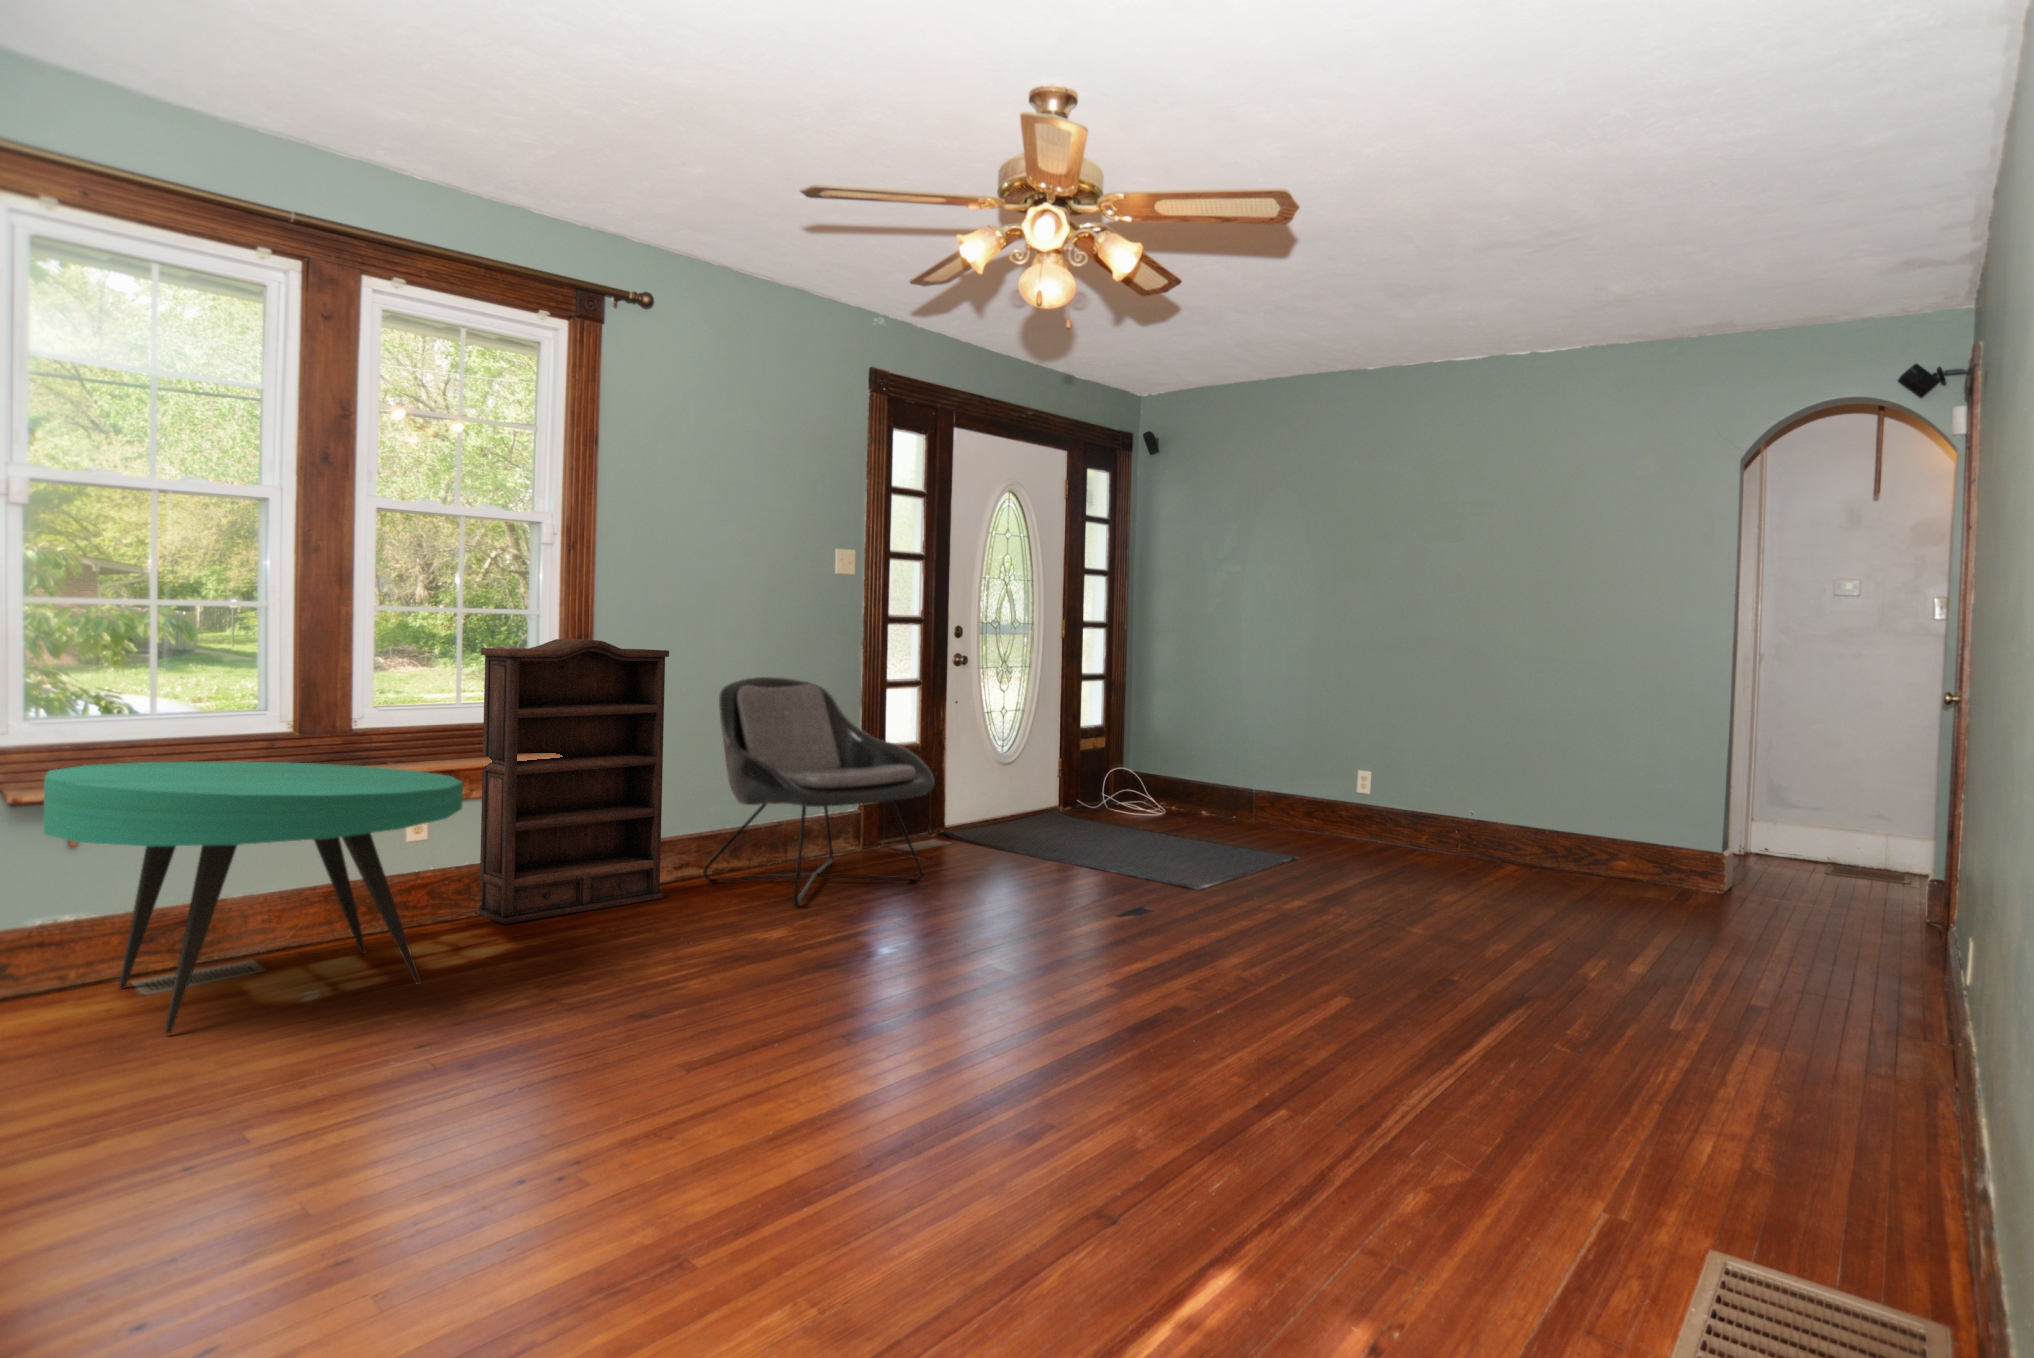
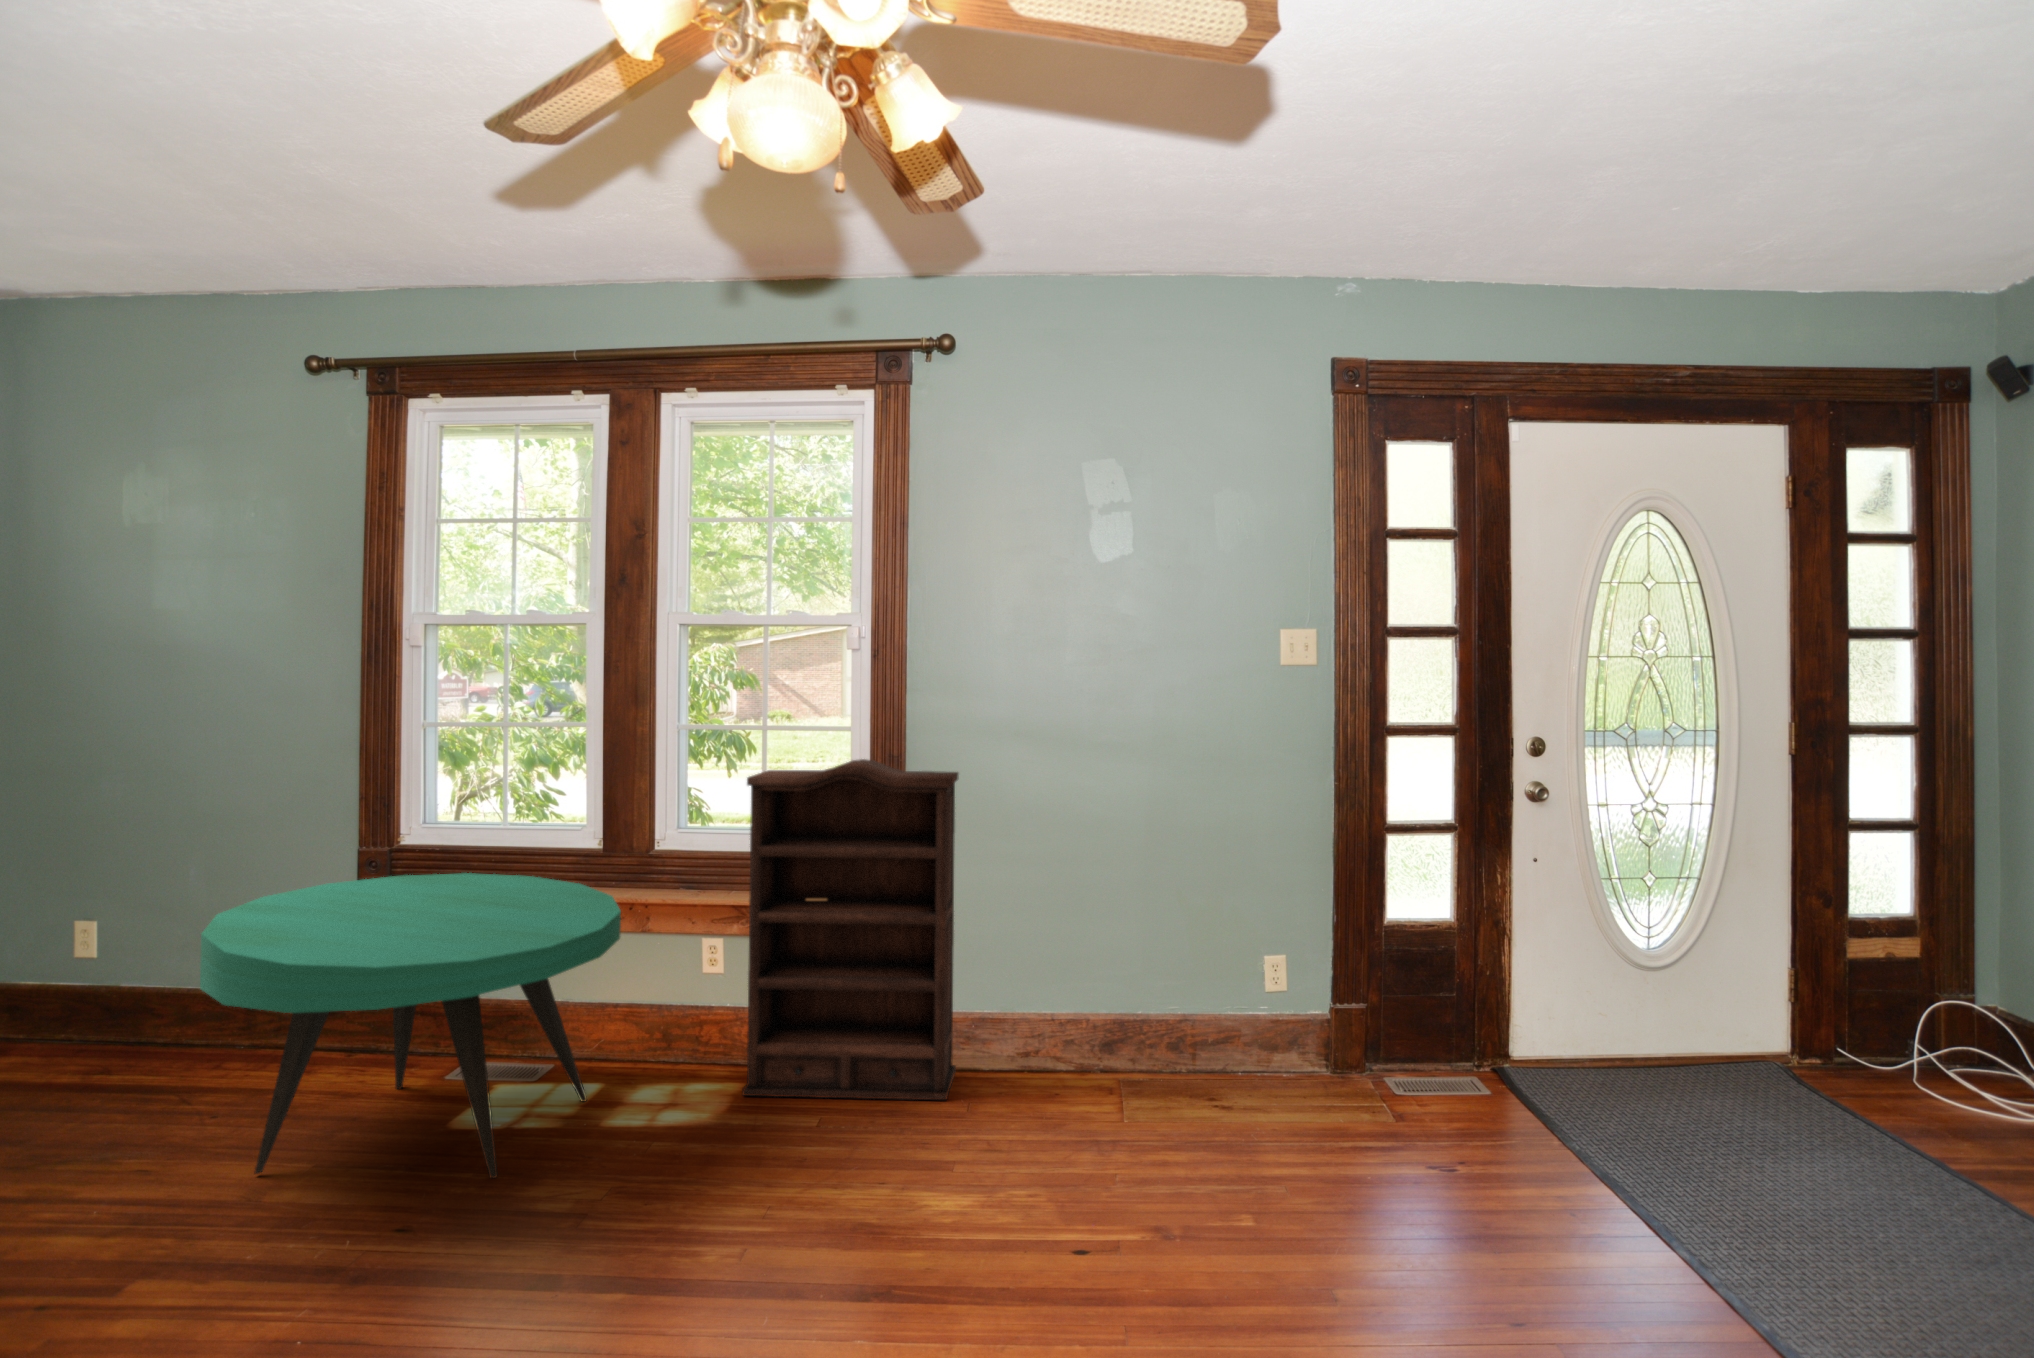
lounge chair: present [703,677,935,906] -> none [1009,811,1306,1186]

